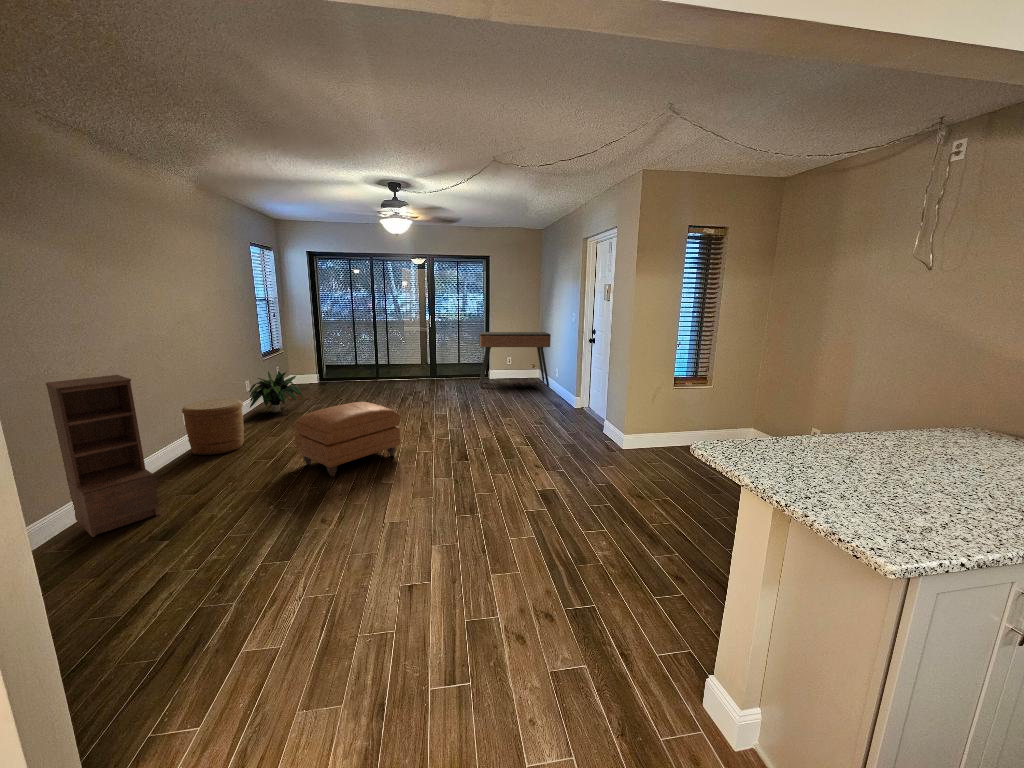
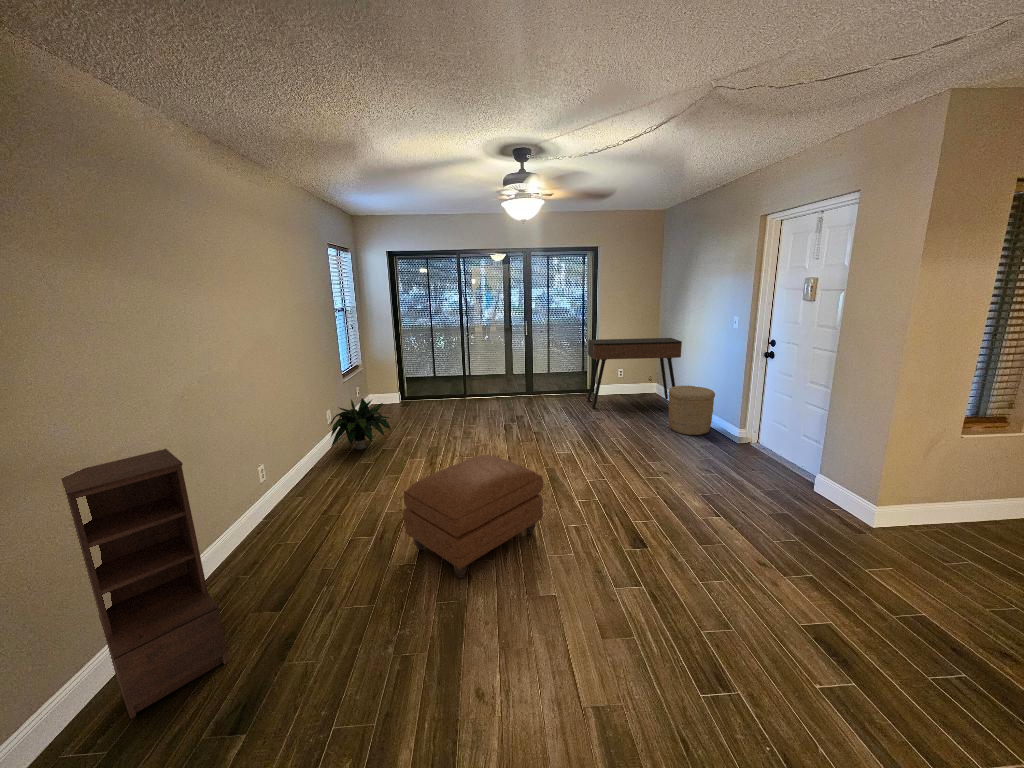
woven basket: present [182,398,244,455] -> present [668,386,715,435]

